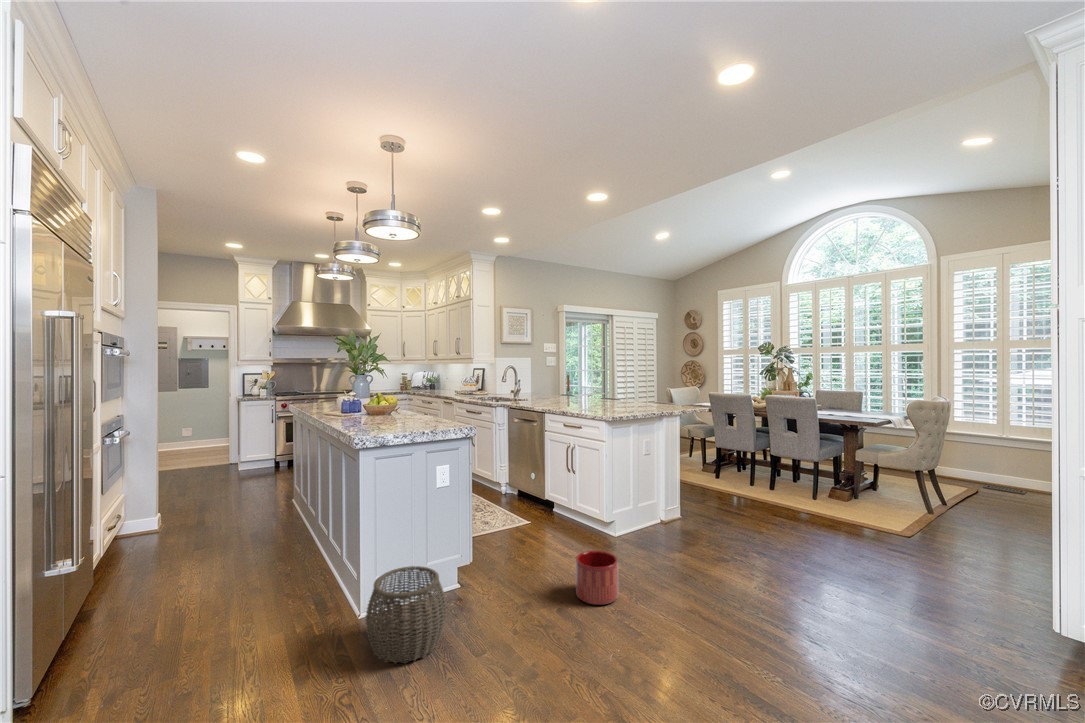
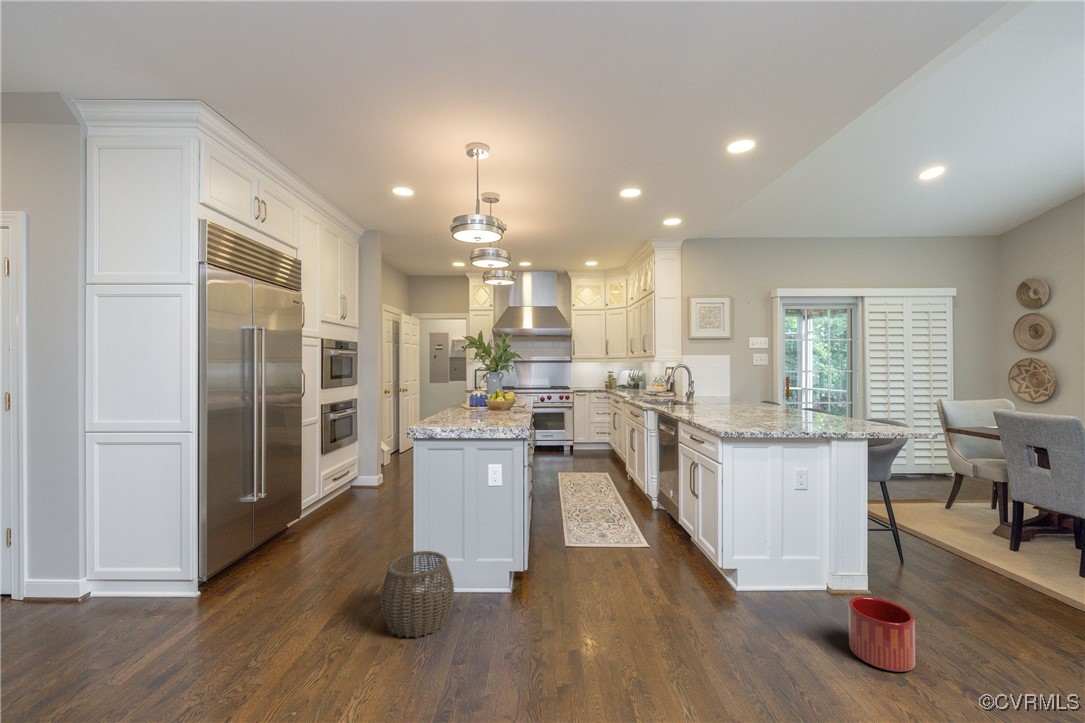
planter: present [576,550,618,605] -> present [849,597,915,672]

